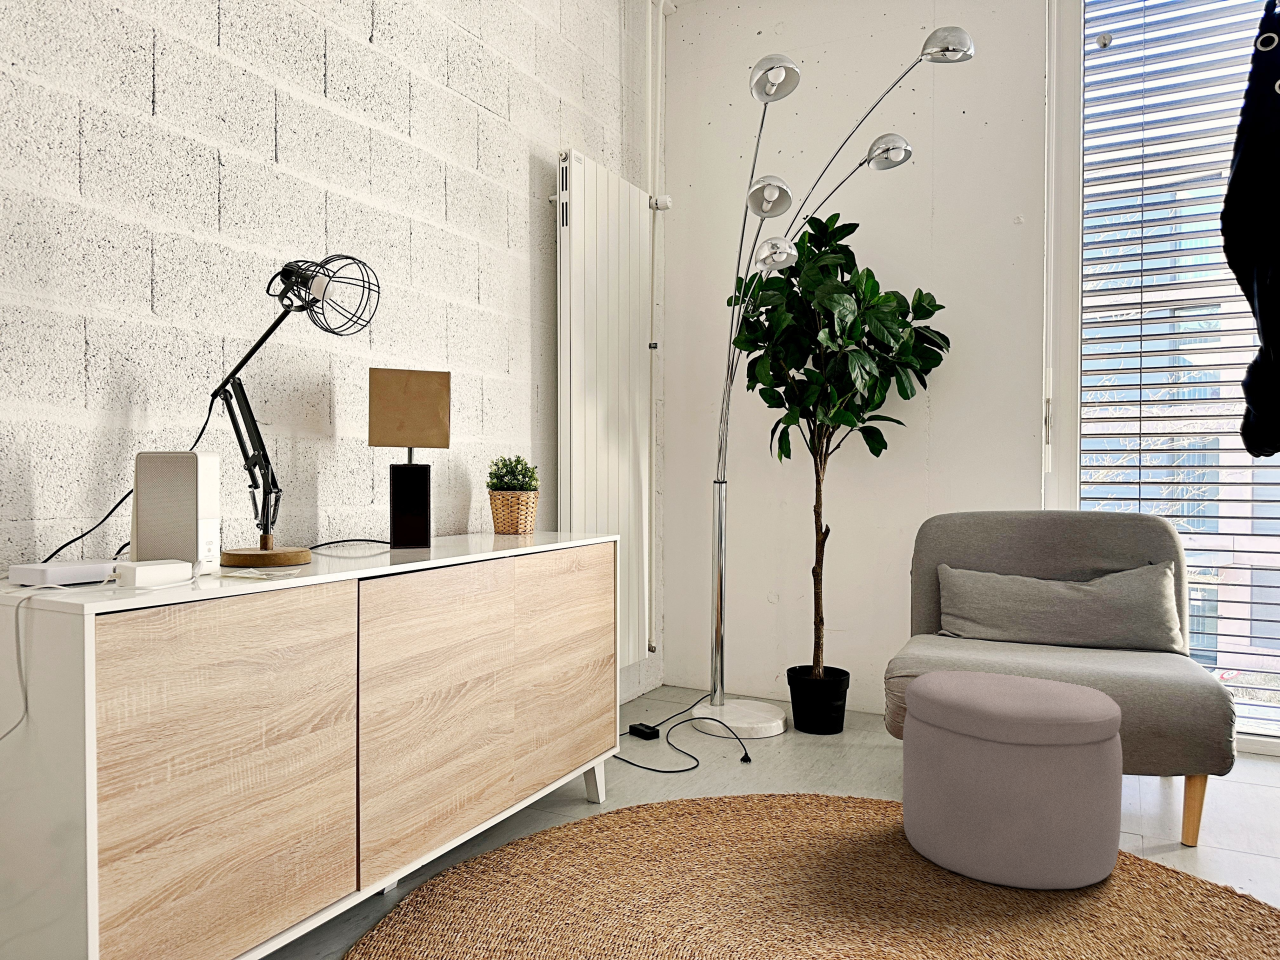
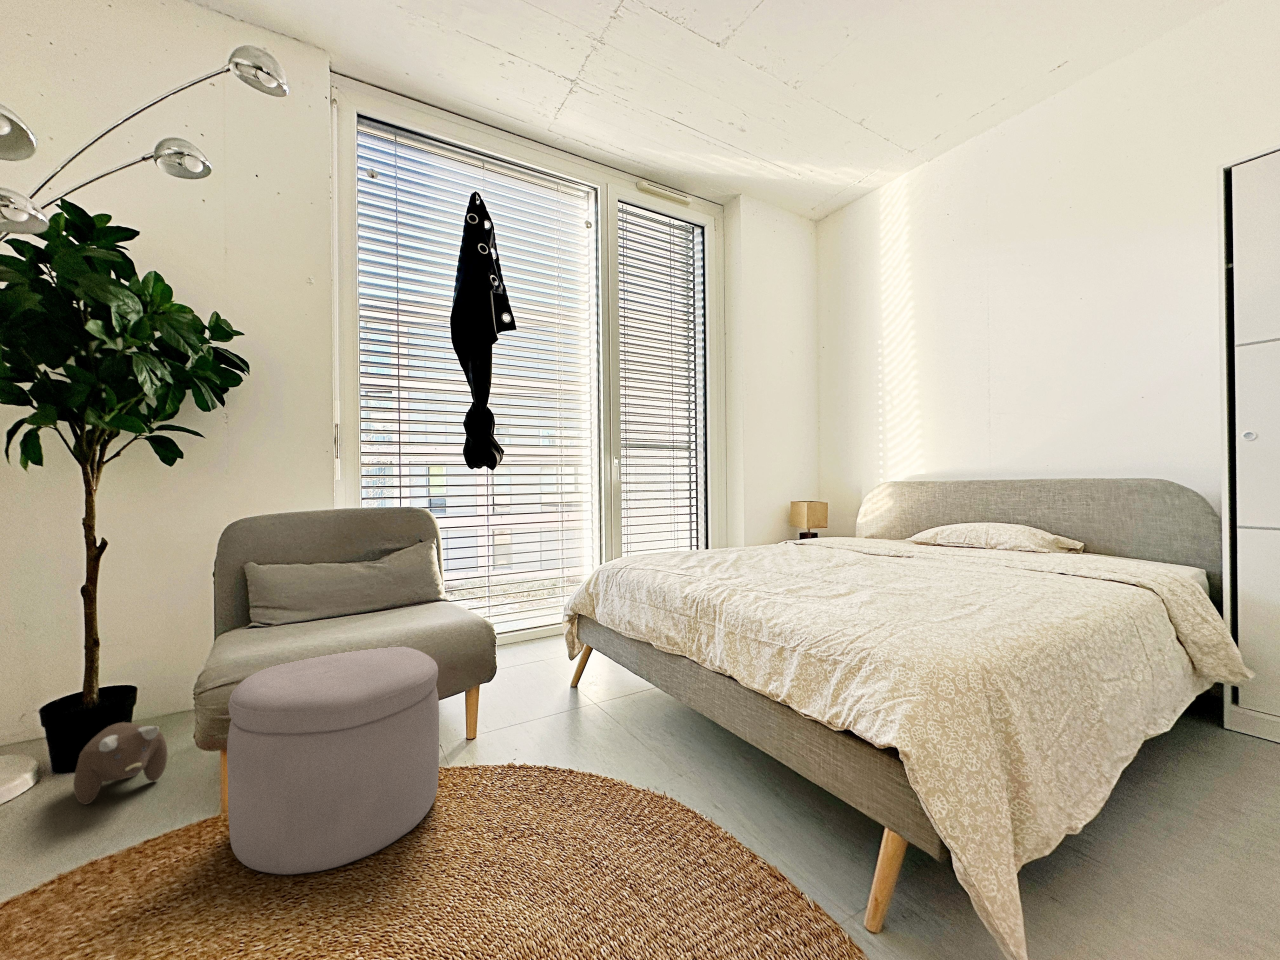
plush toy: none [803,698,867,762] -> present [74,722,168,804]

